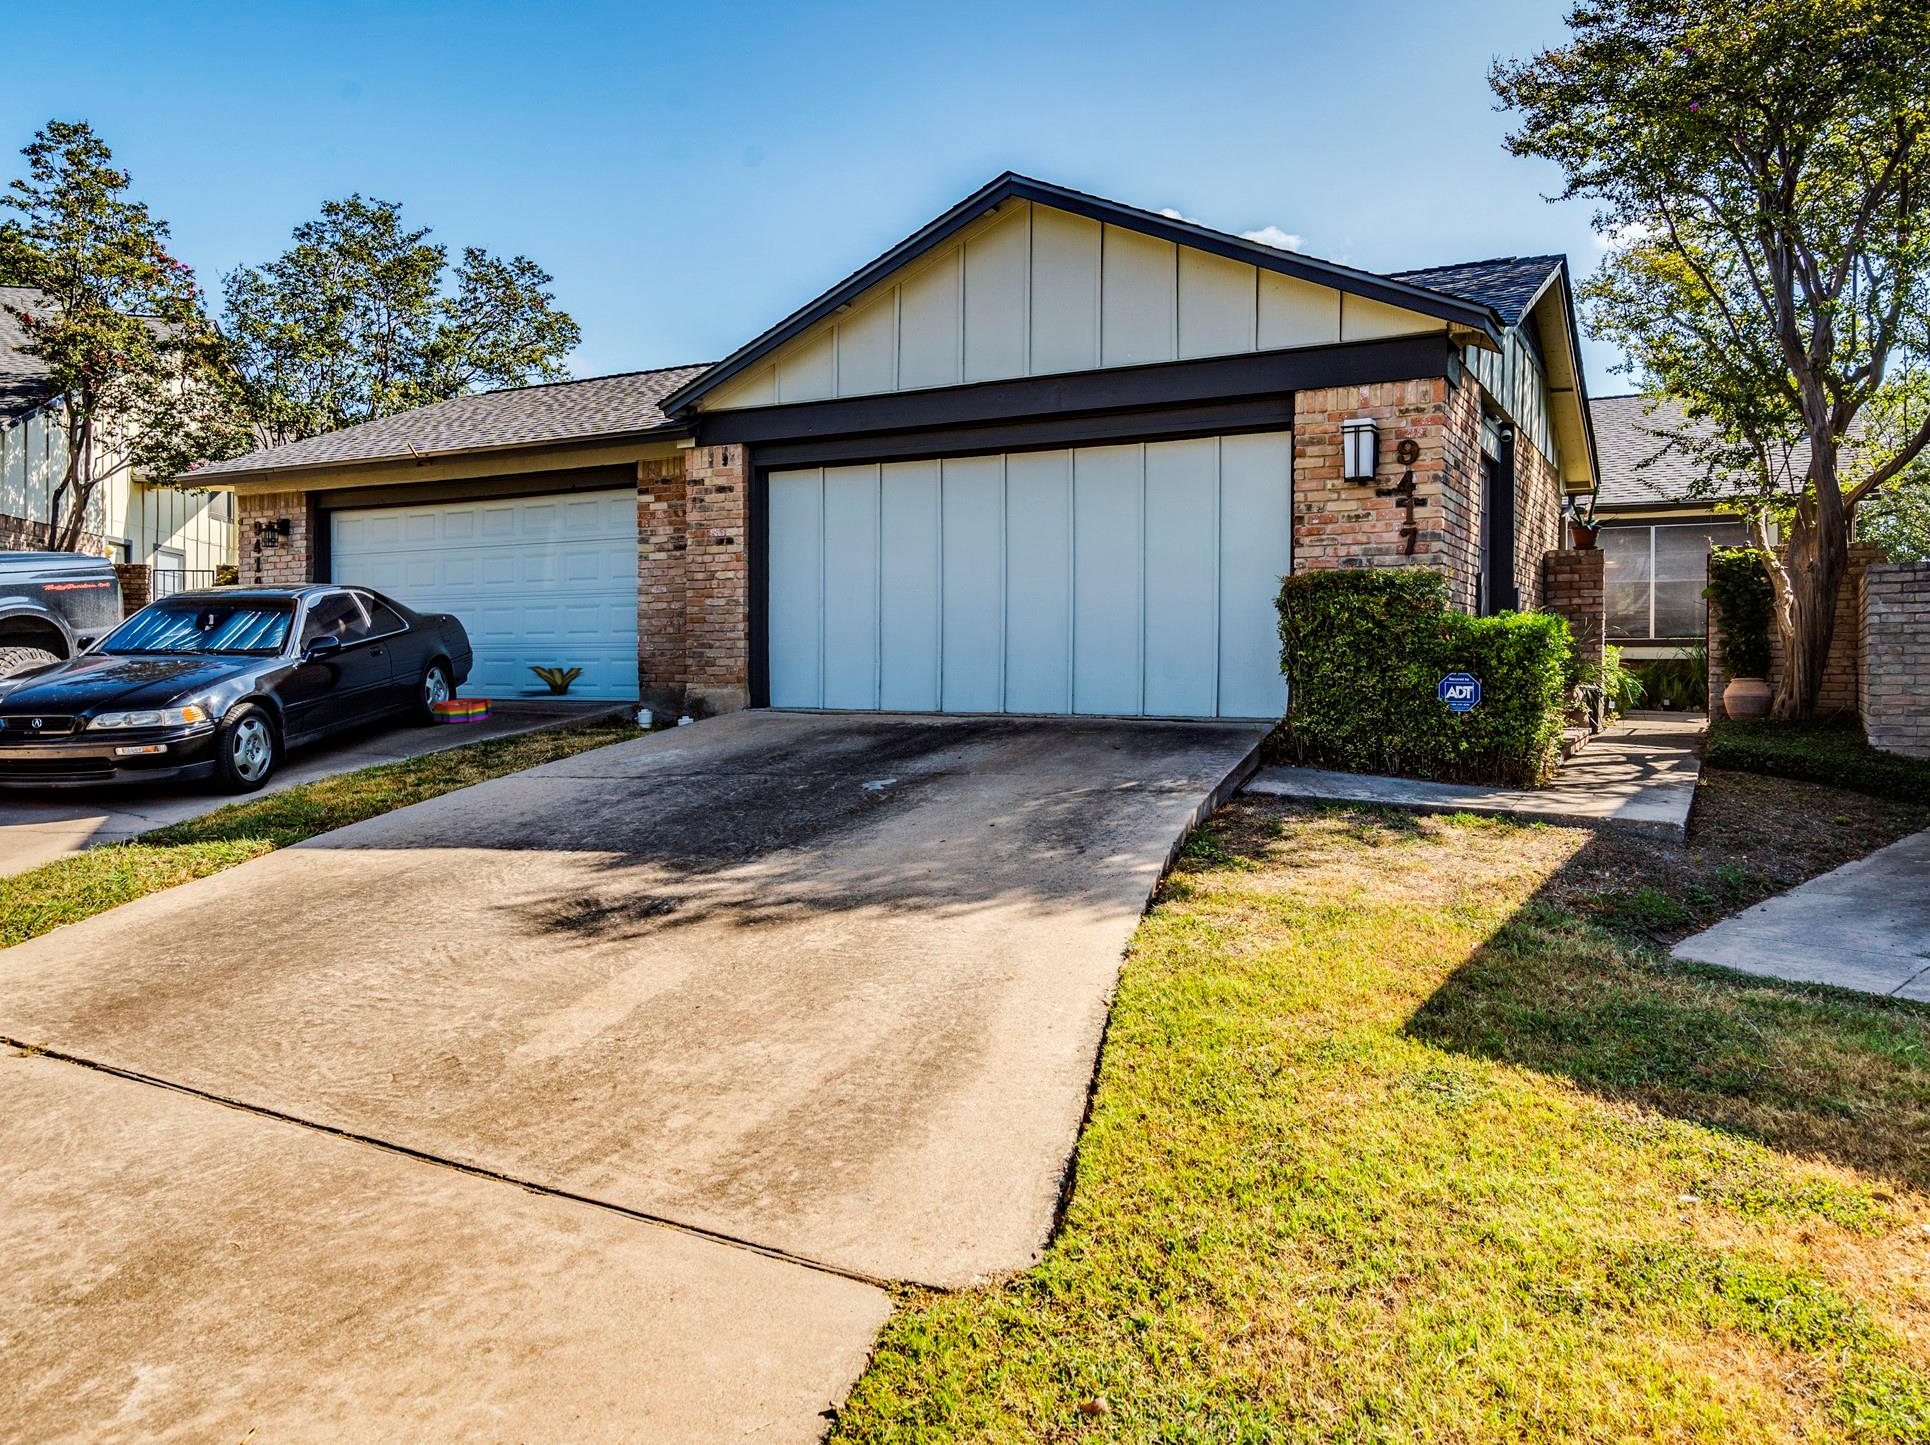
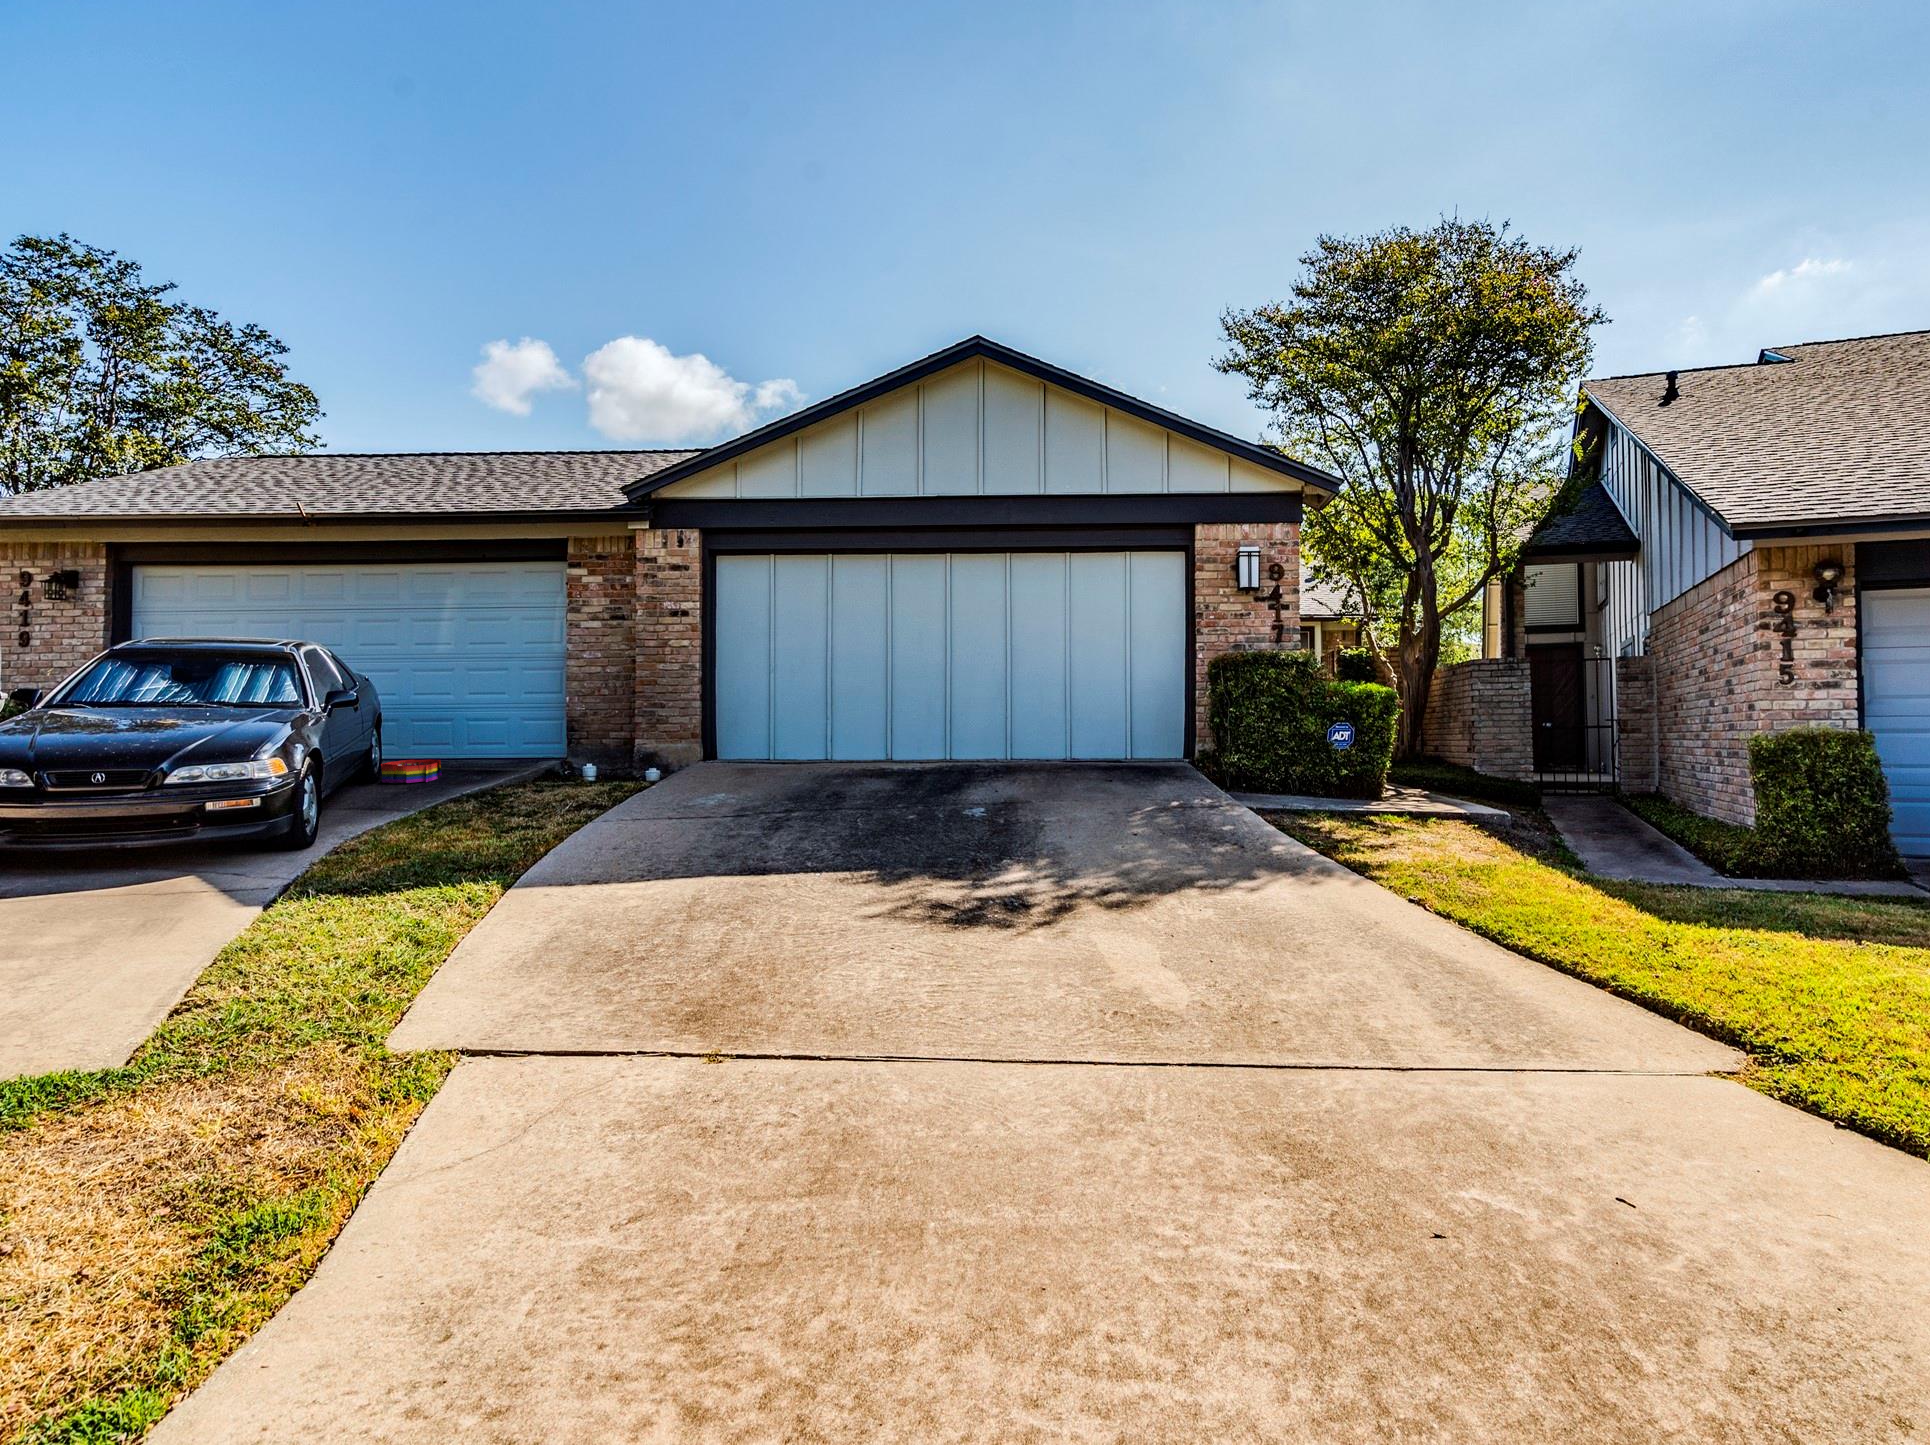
potted plant: present [527,666,585,696] -> none [429,728,501,759]

